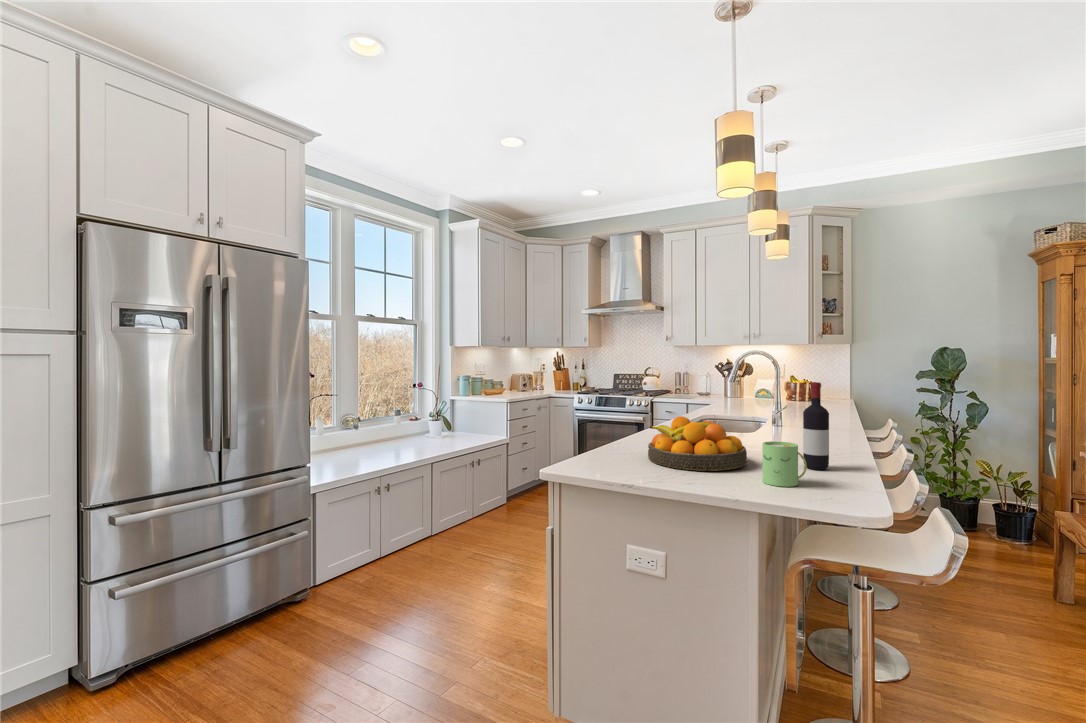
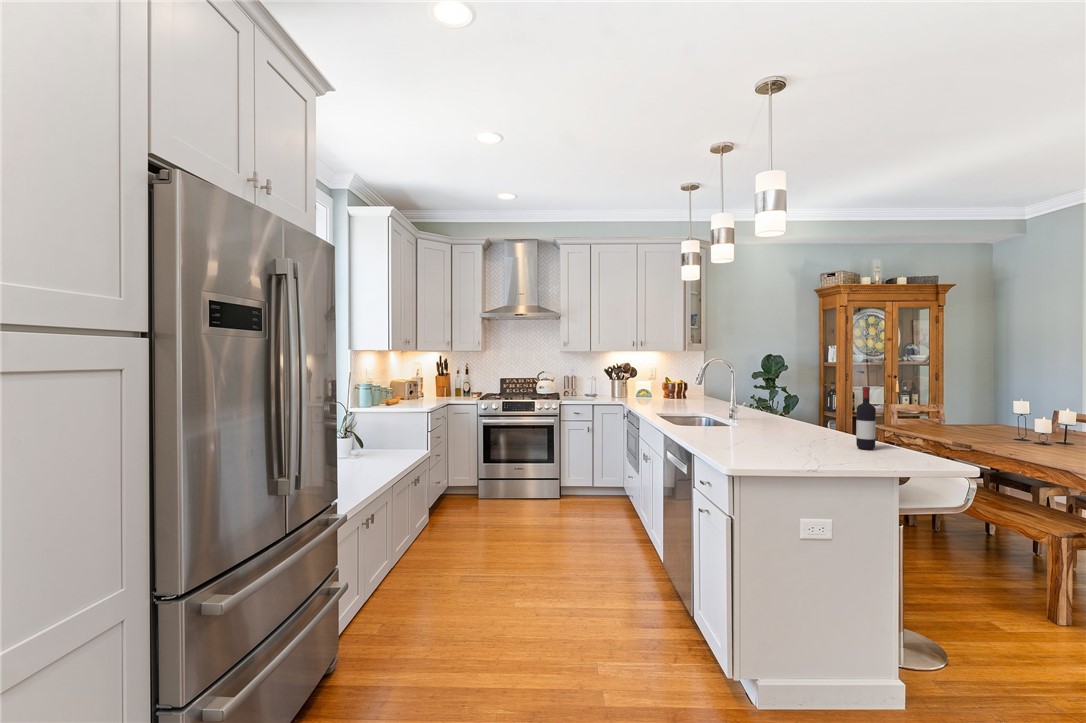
fruit bowl: present [648,416,747,471] -> none [754,416,837,458]
mug: present [762,441,807,487] -> none [870,431,903,463]

